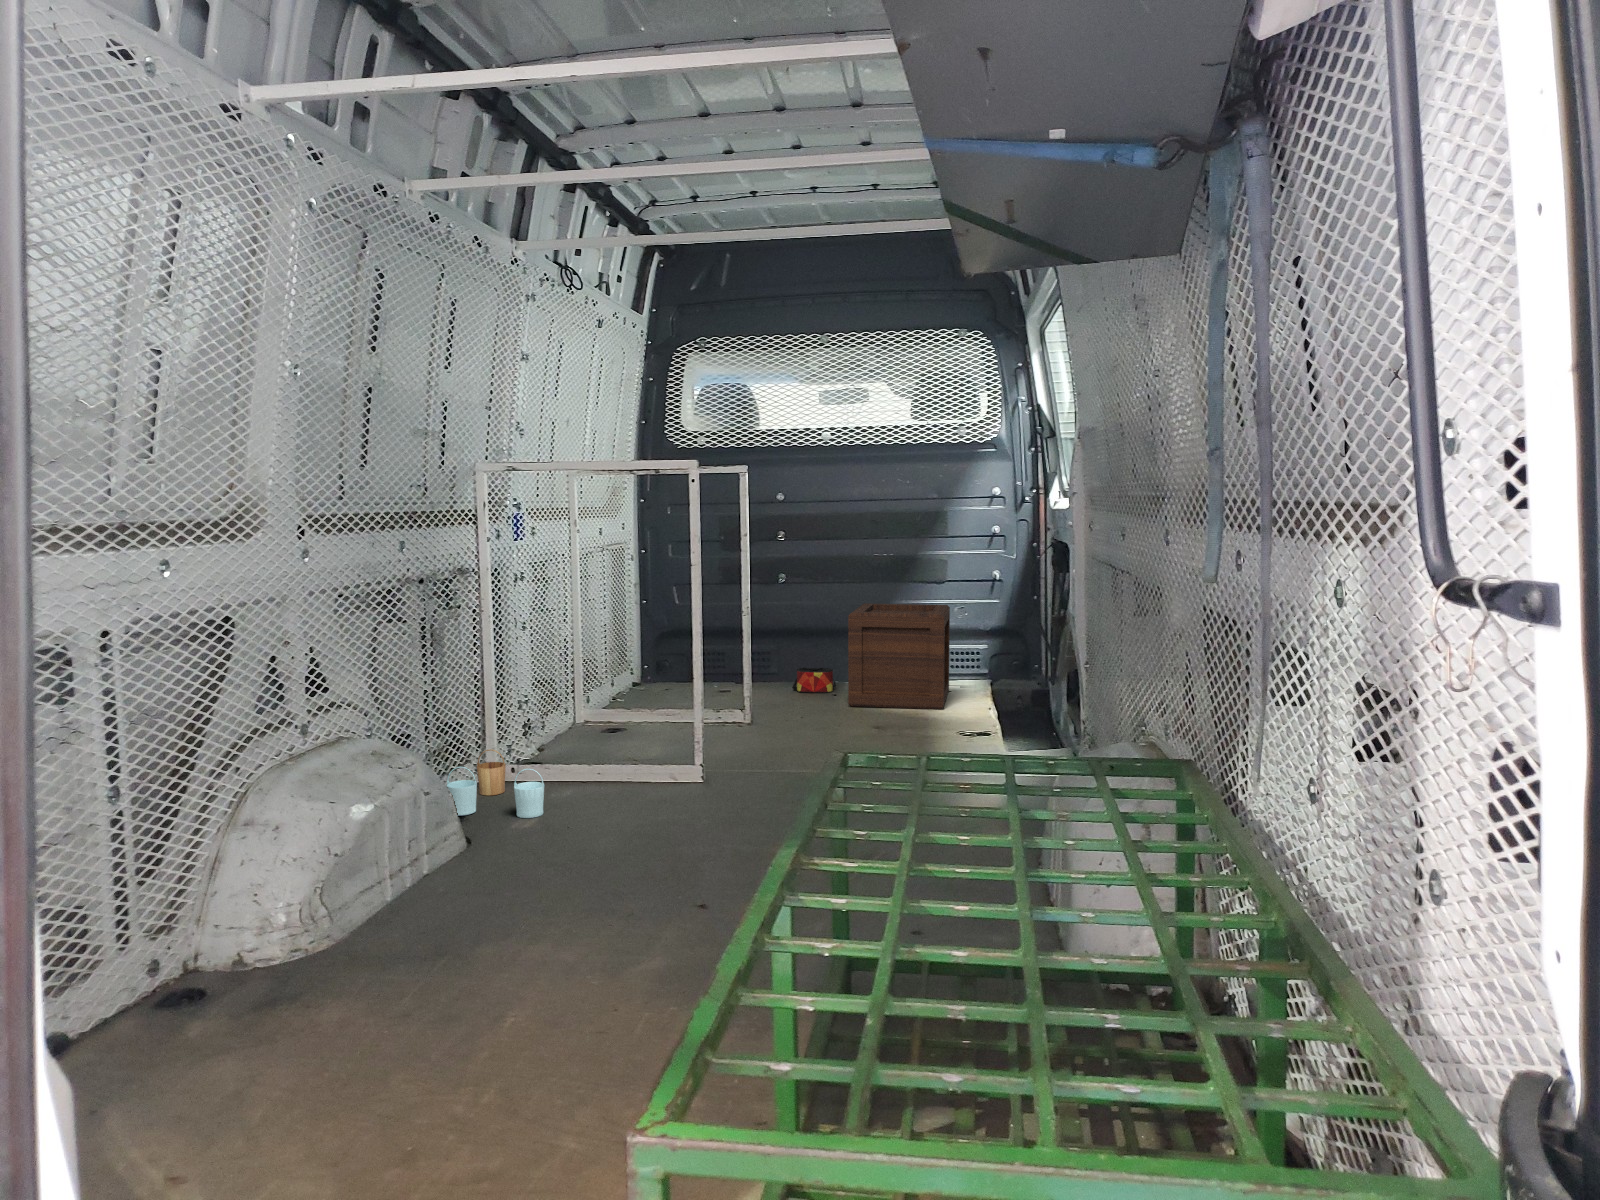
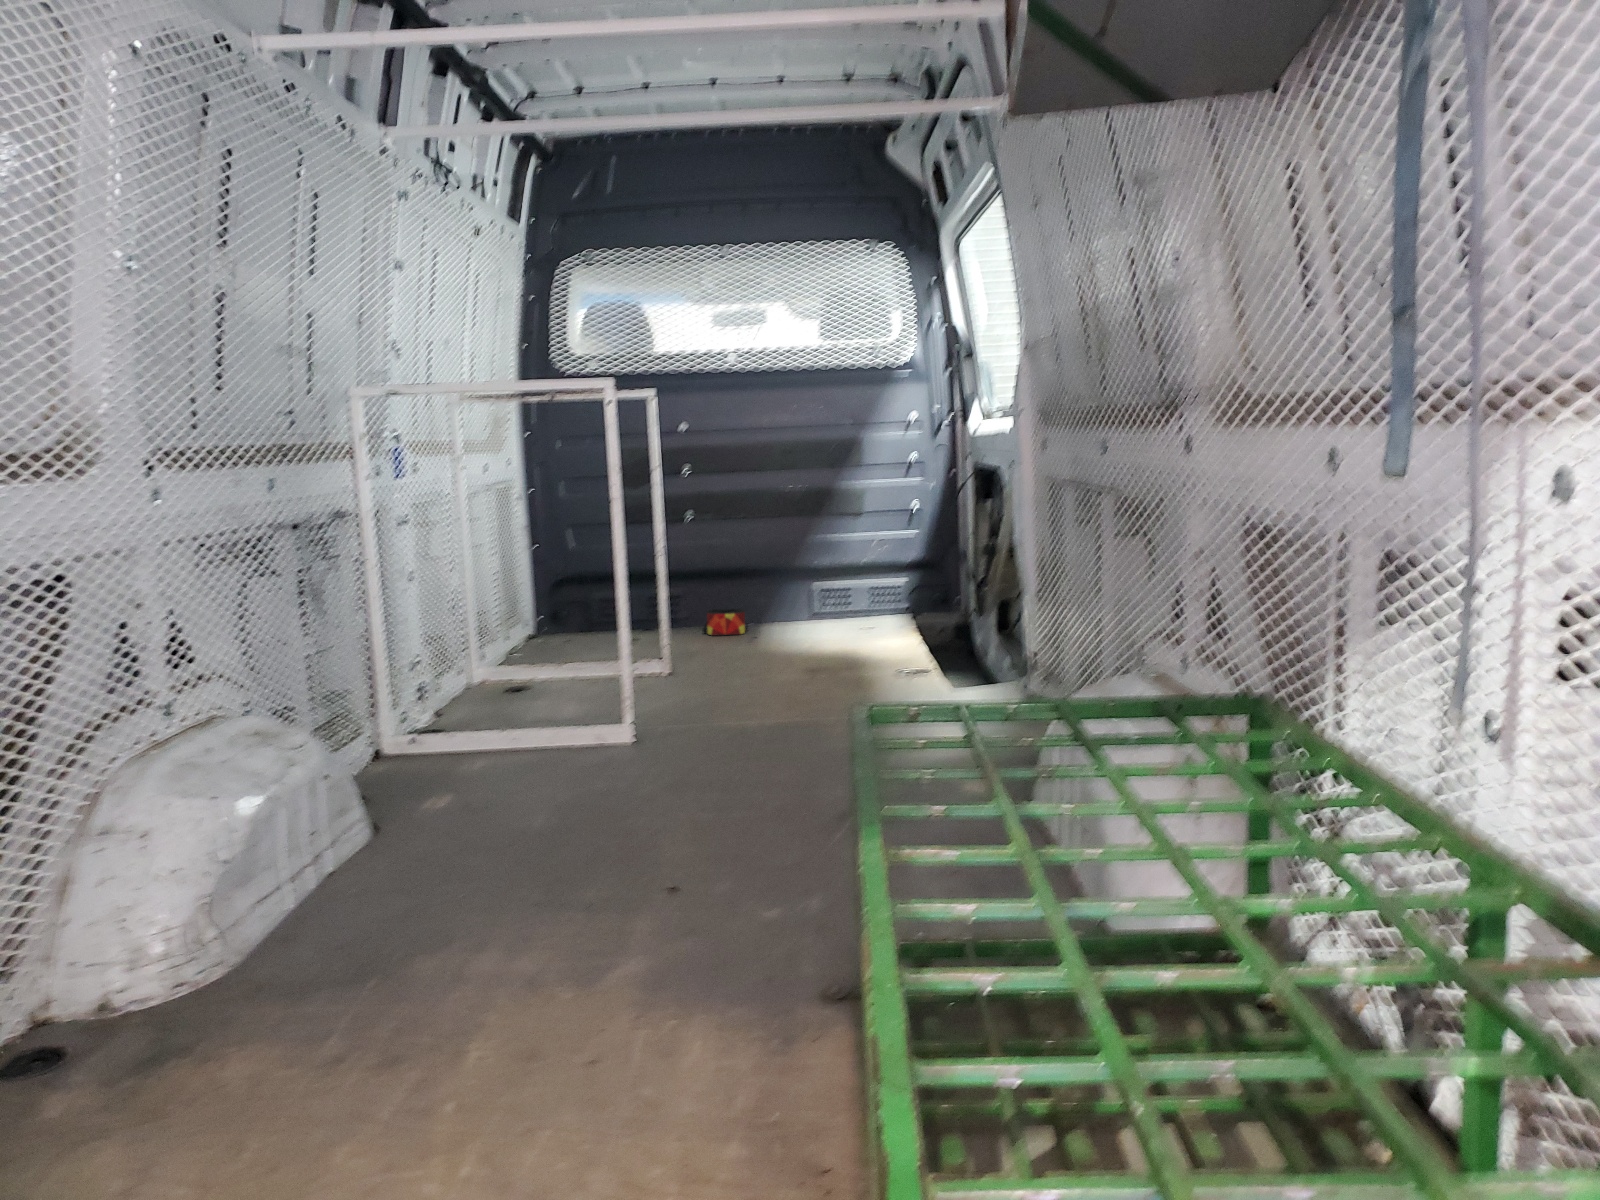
wooden crate: present [848,603,950,709] -> none [764,538,867,648]
bucket: present [447,749,544,818] -> none [340,717,458,795]

